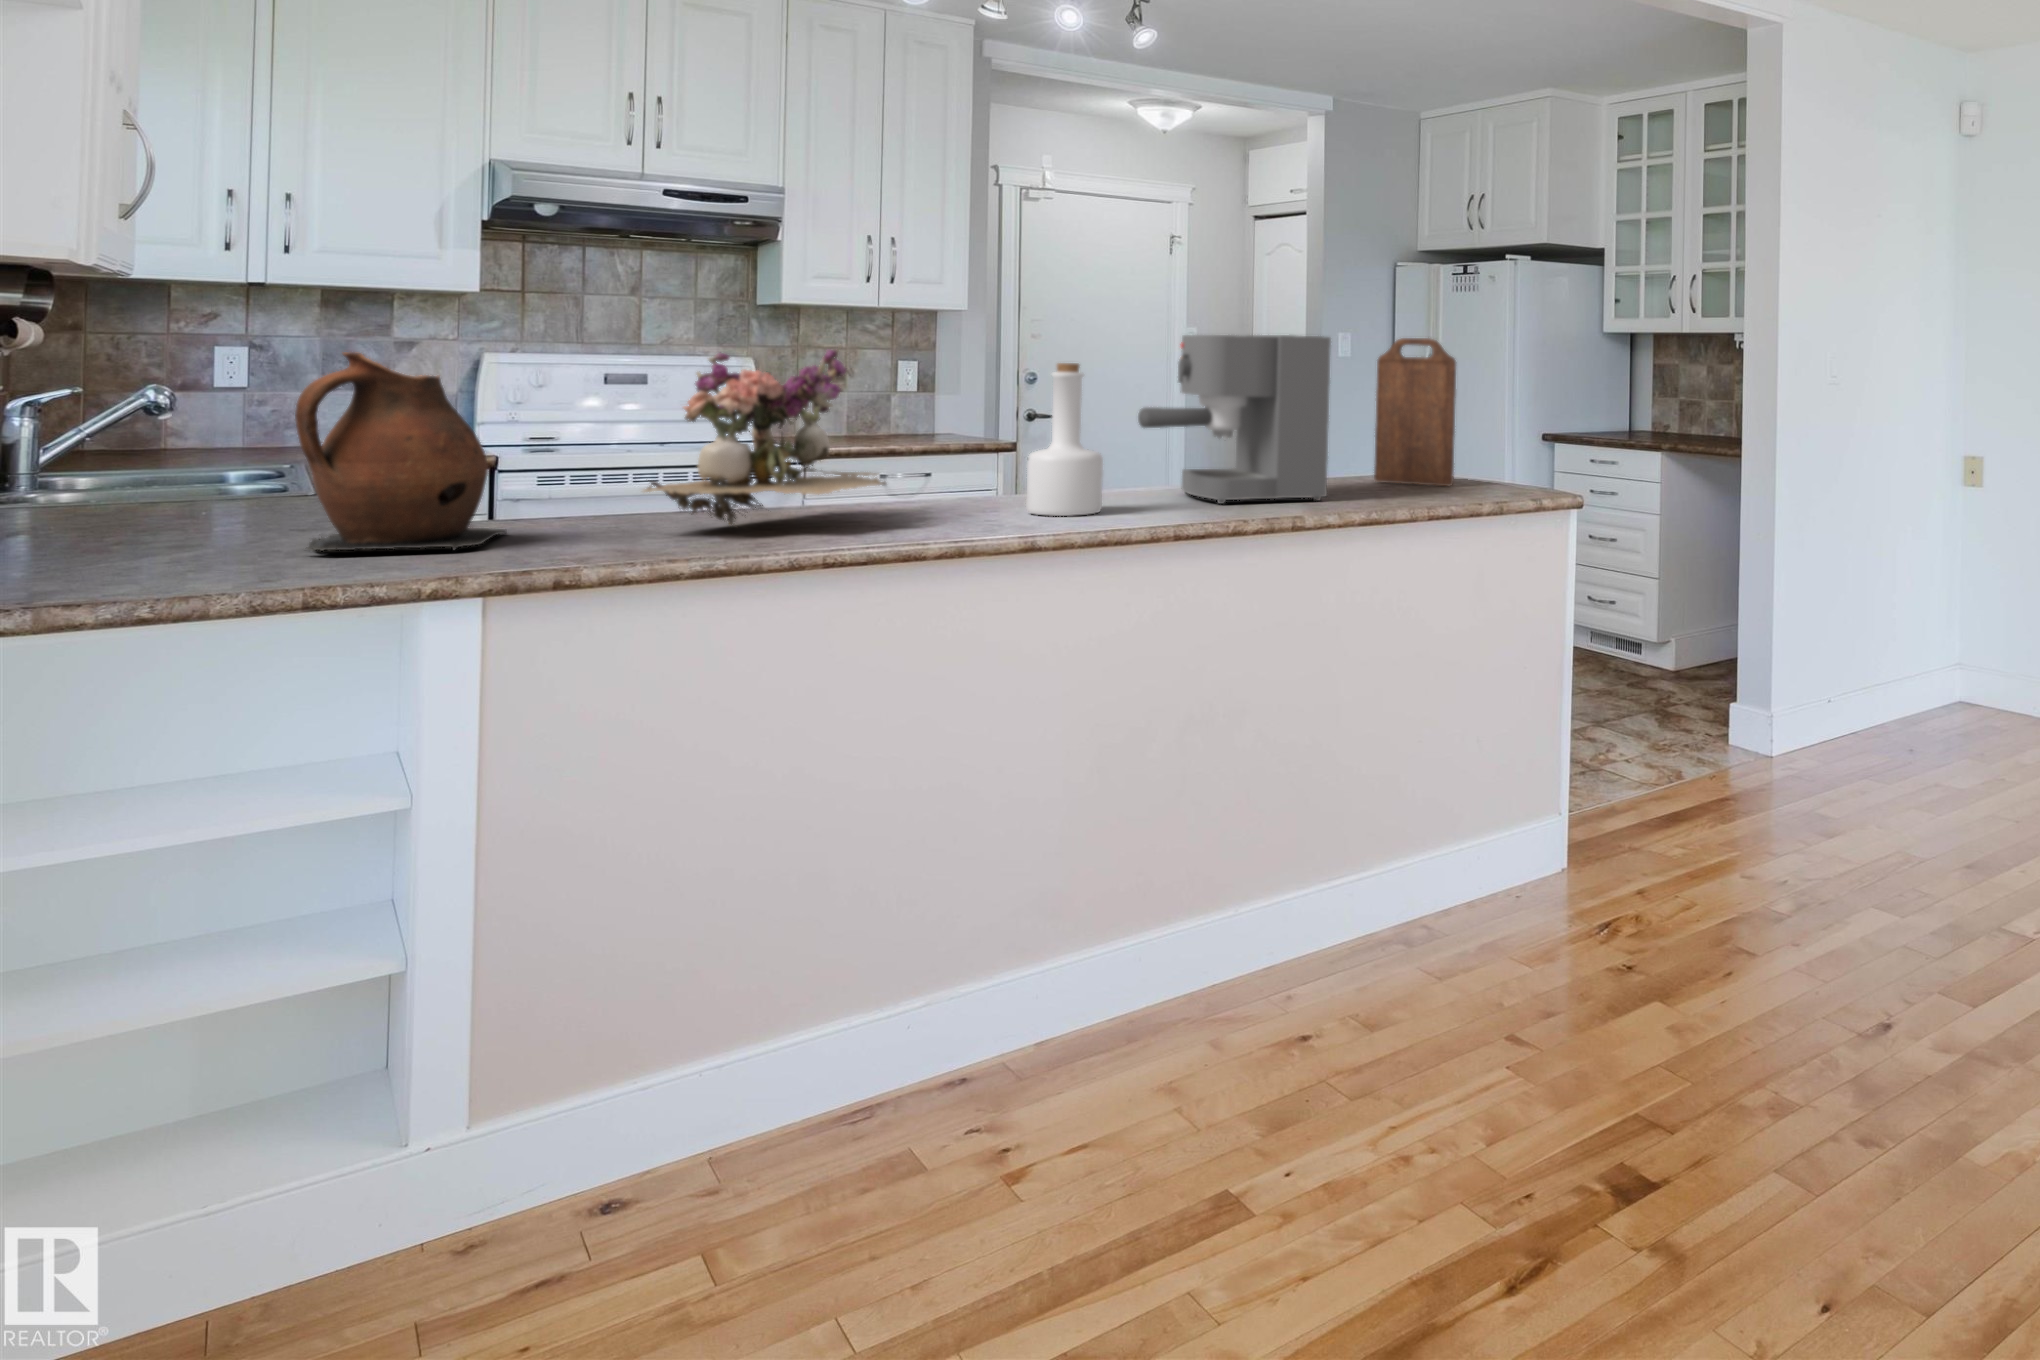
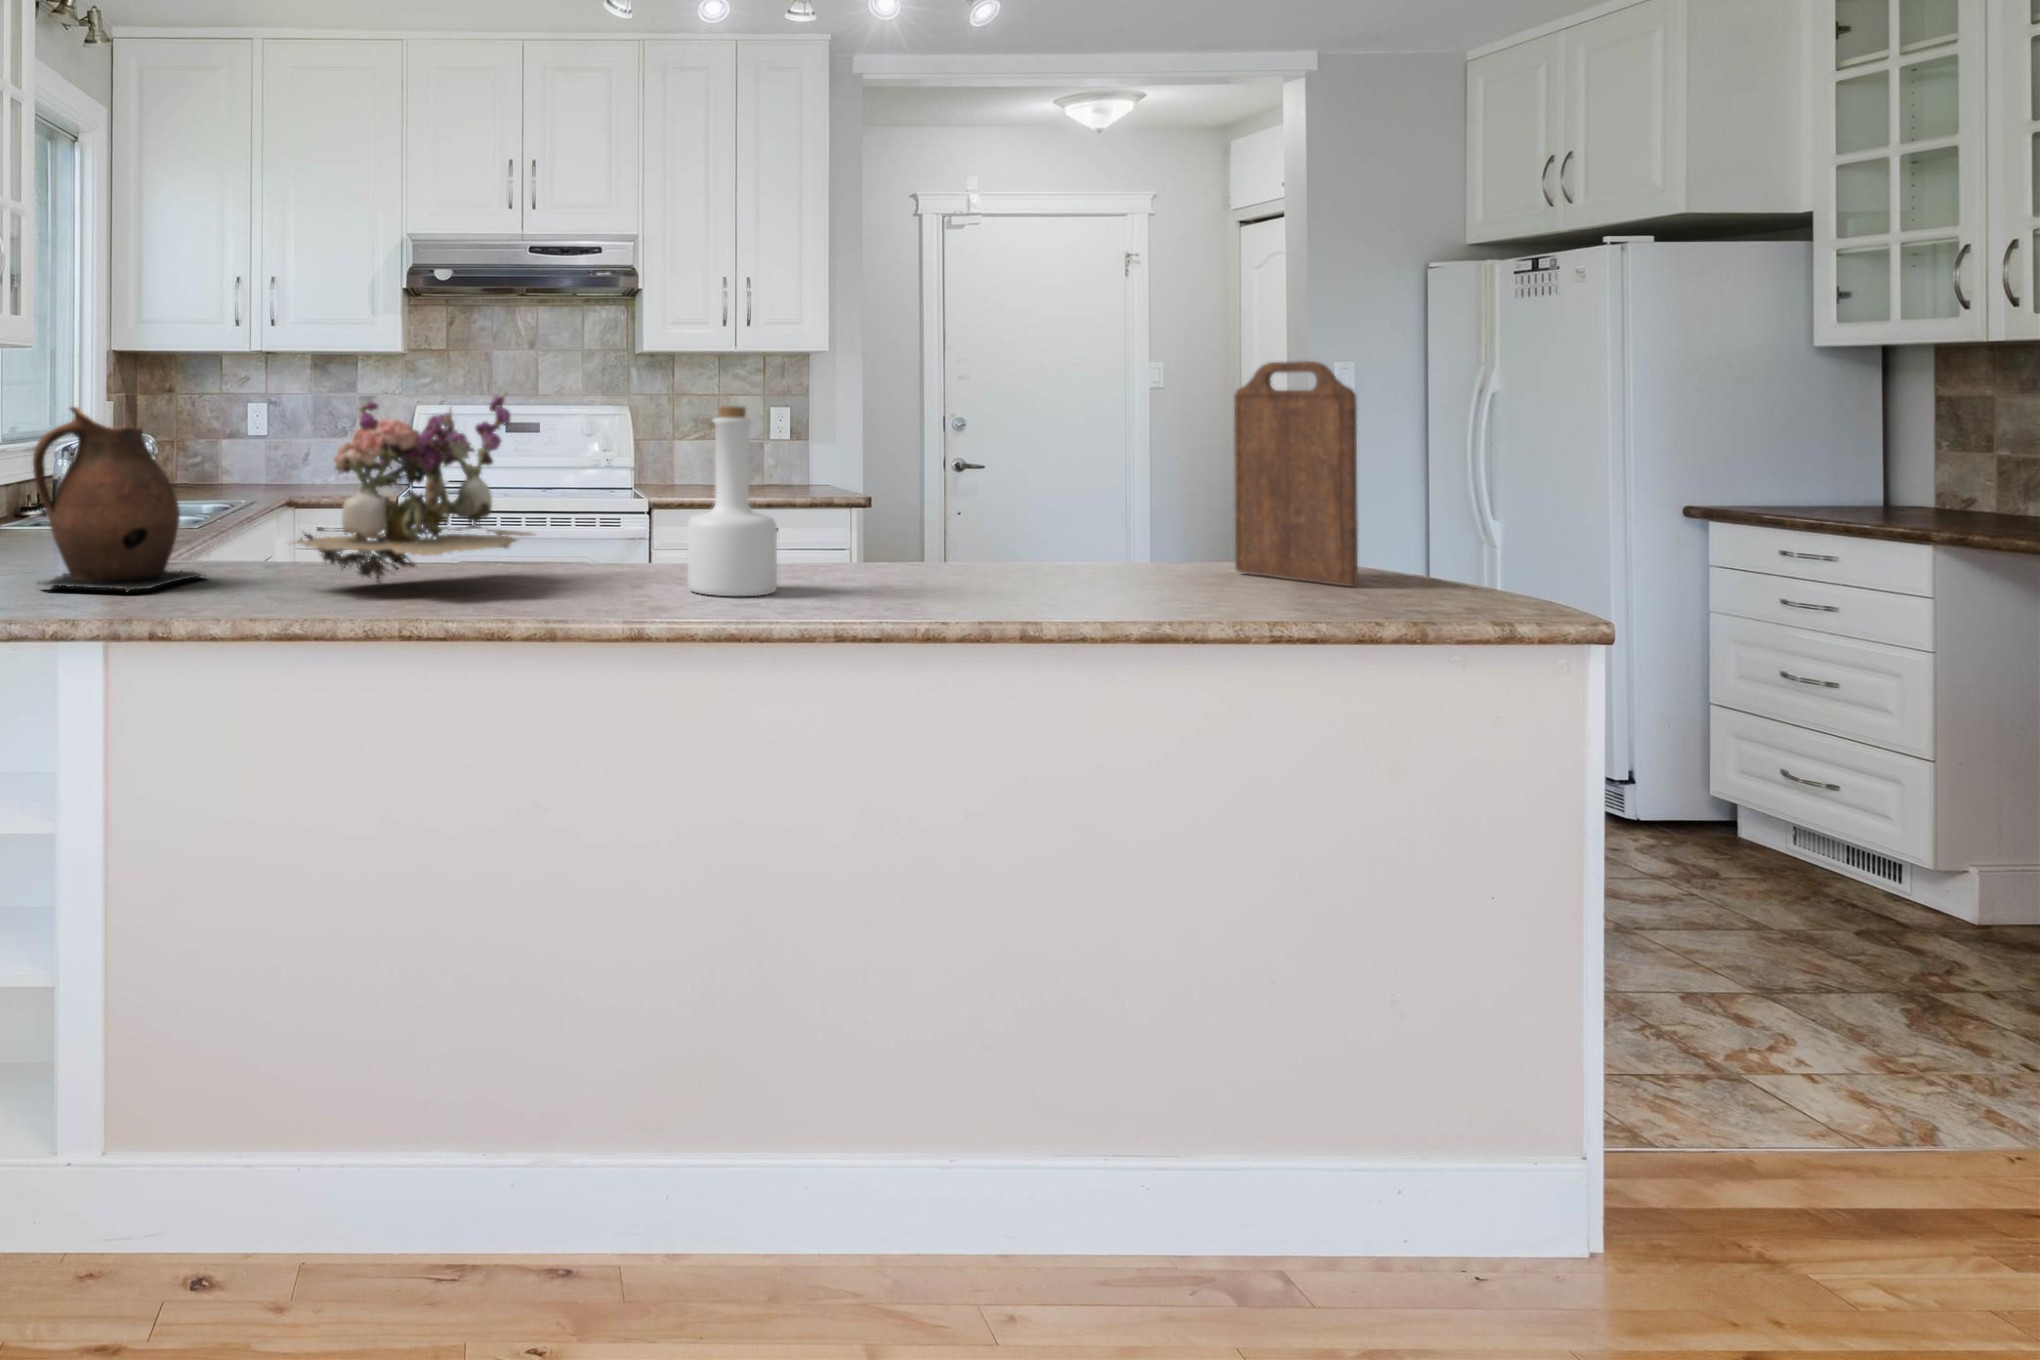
coffee maker: present [1138,335,1331,504] -> none [841,363,1104,597]

